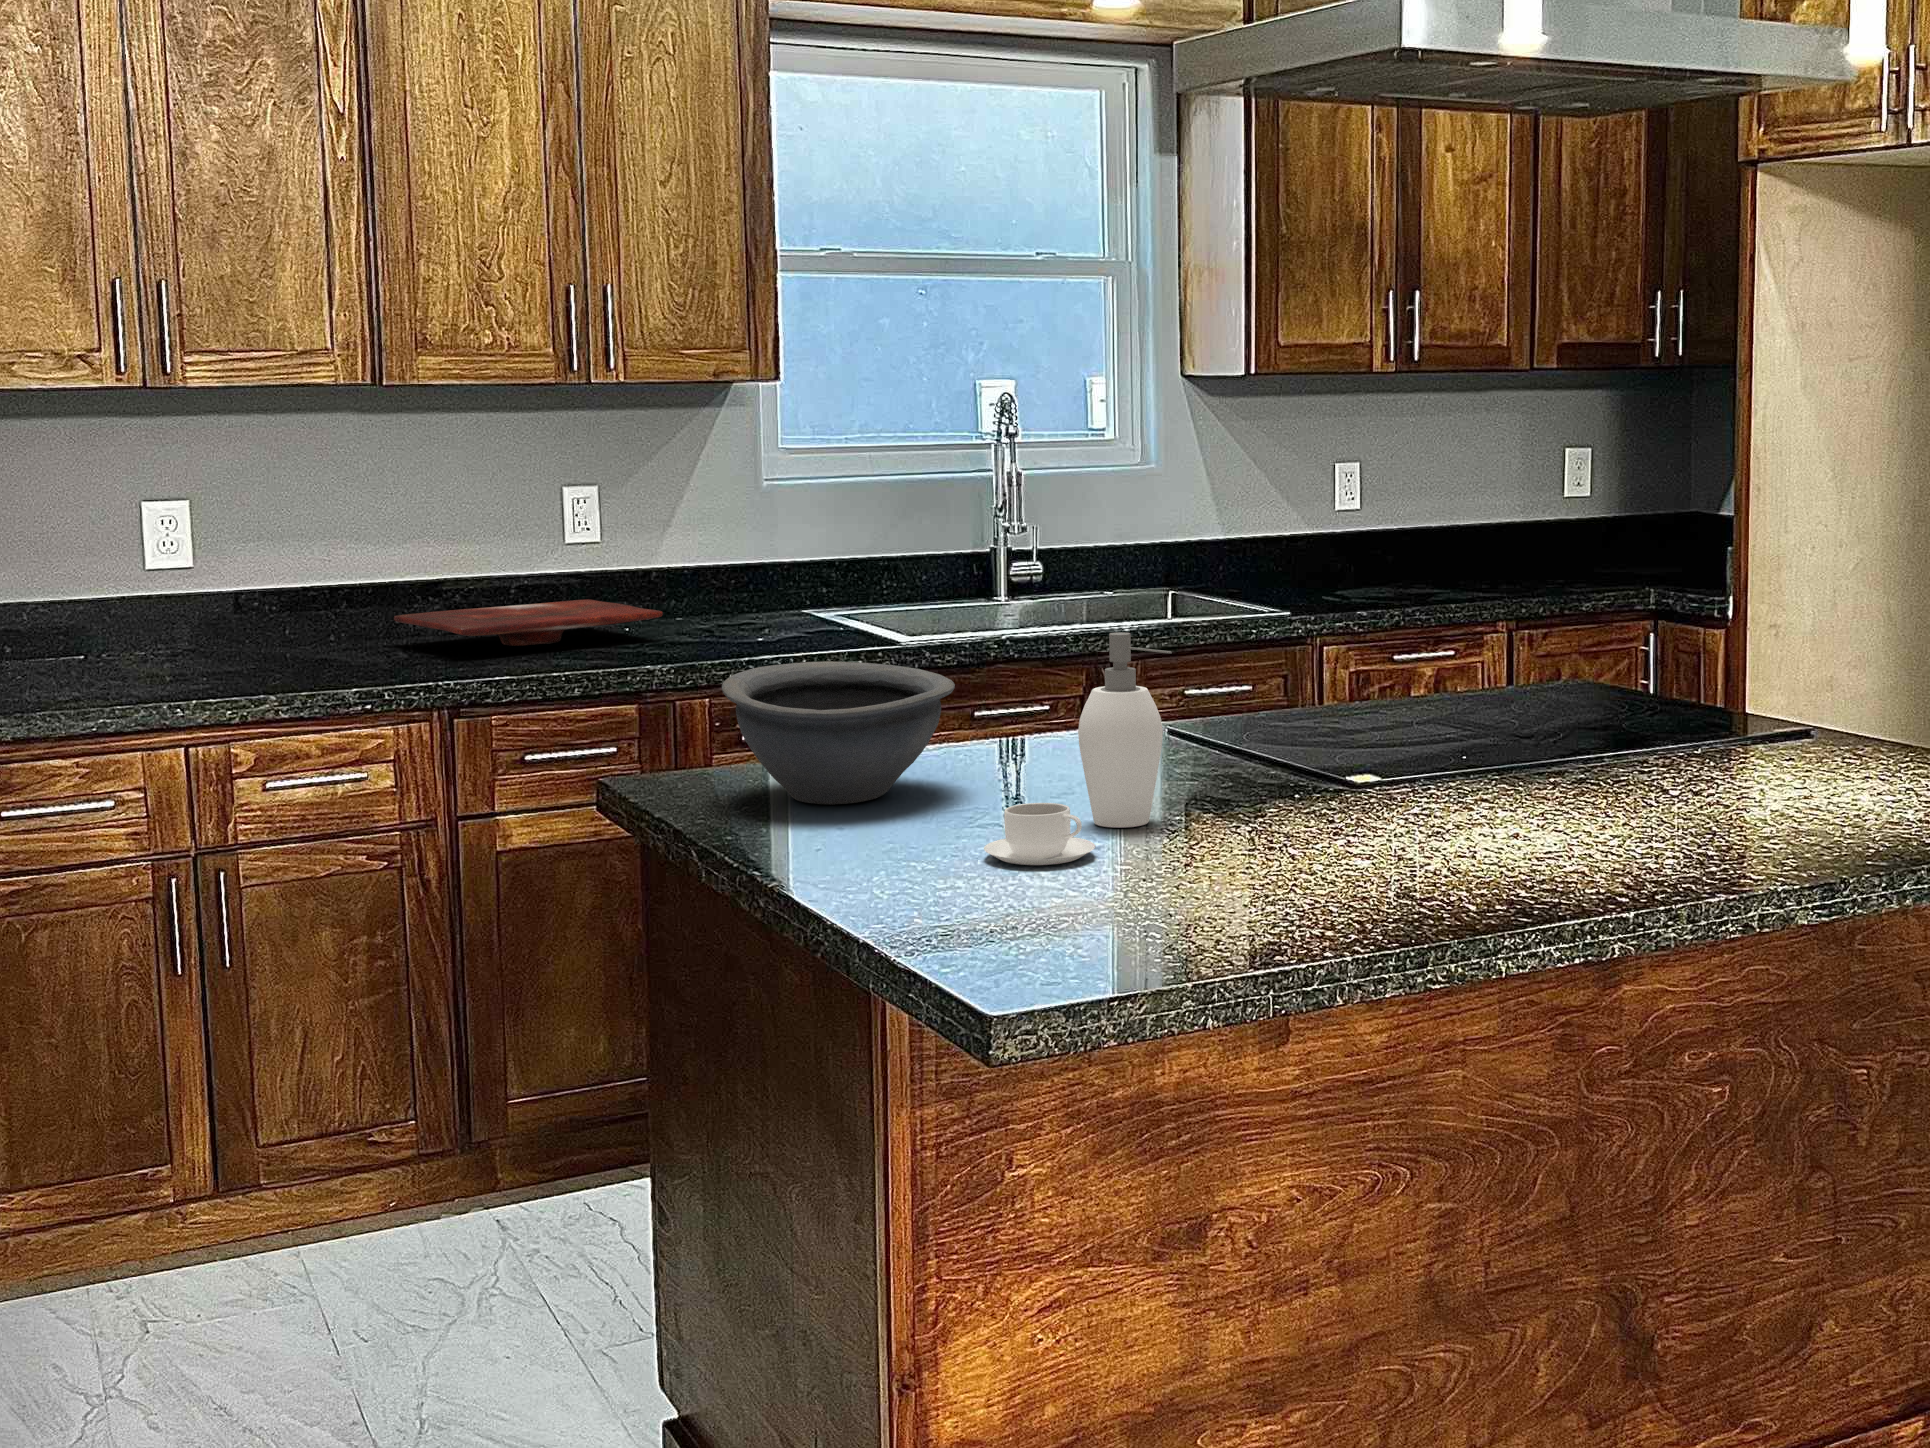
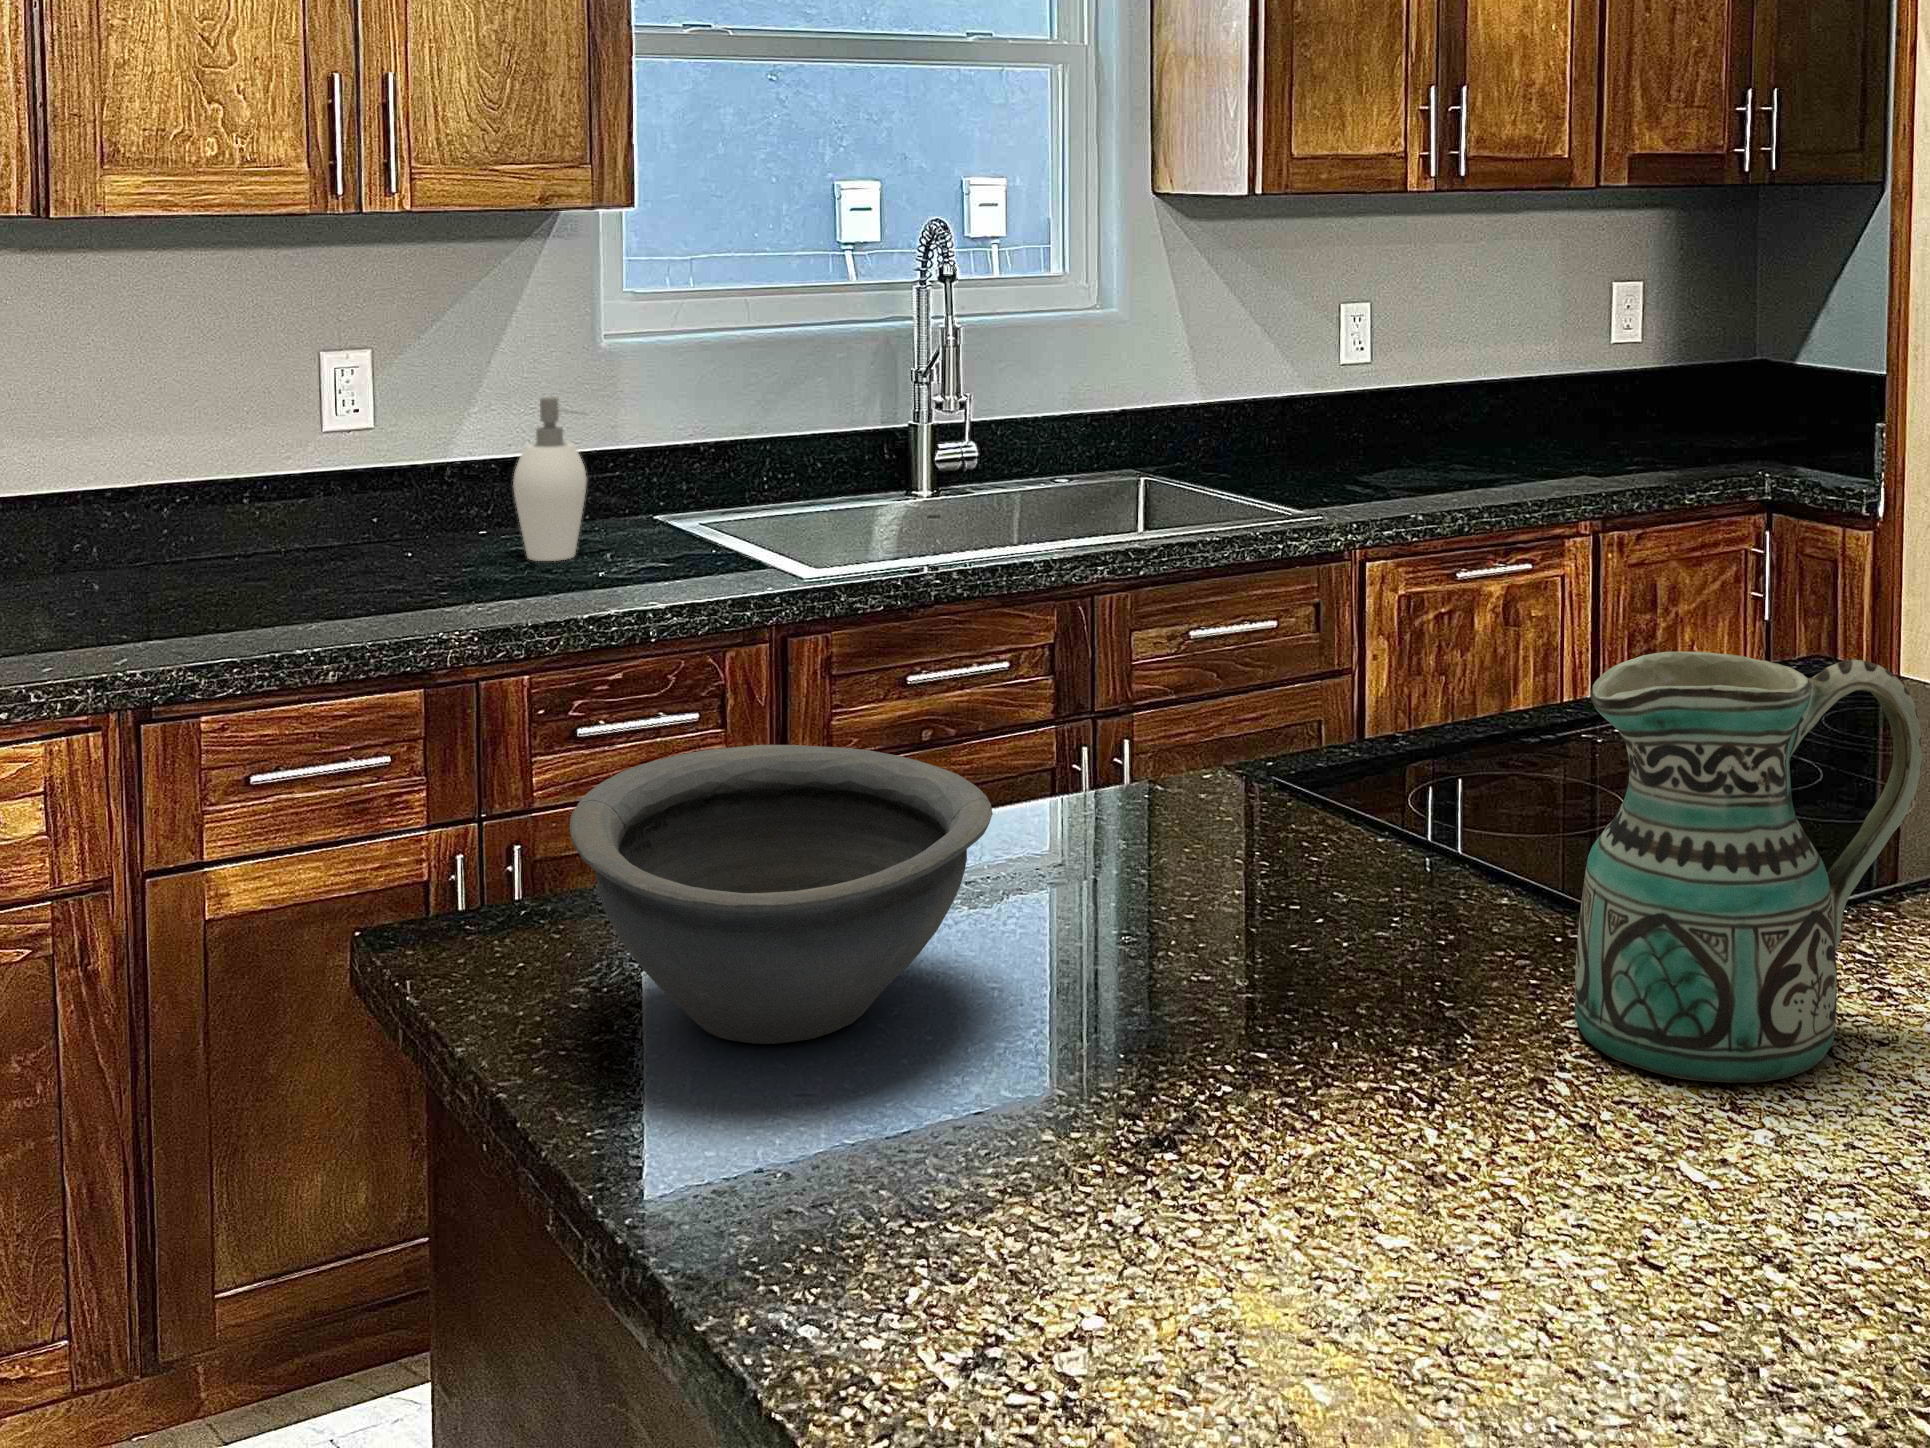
ceramic pitcher: none [1273,597,1468,818] -> present [1575,652,1922,1082]
cutting board: present [394,599,663,646] -> none [65,512,465,591]
soap dispenser: present [1078,632,1172,827] -> present [513,397,587,561]
coffee cup: present [984,803,1095,865] -> none [1112,1125,1335,1289]

